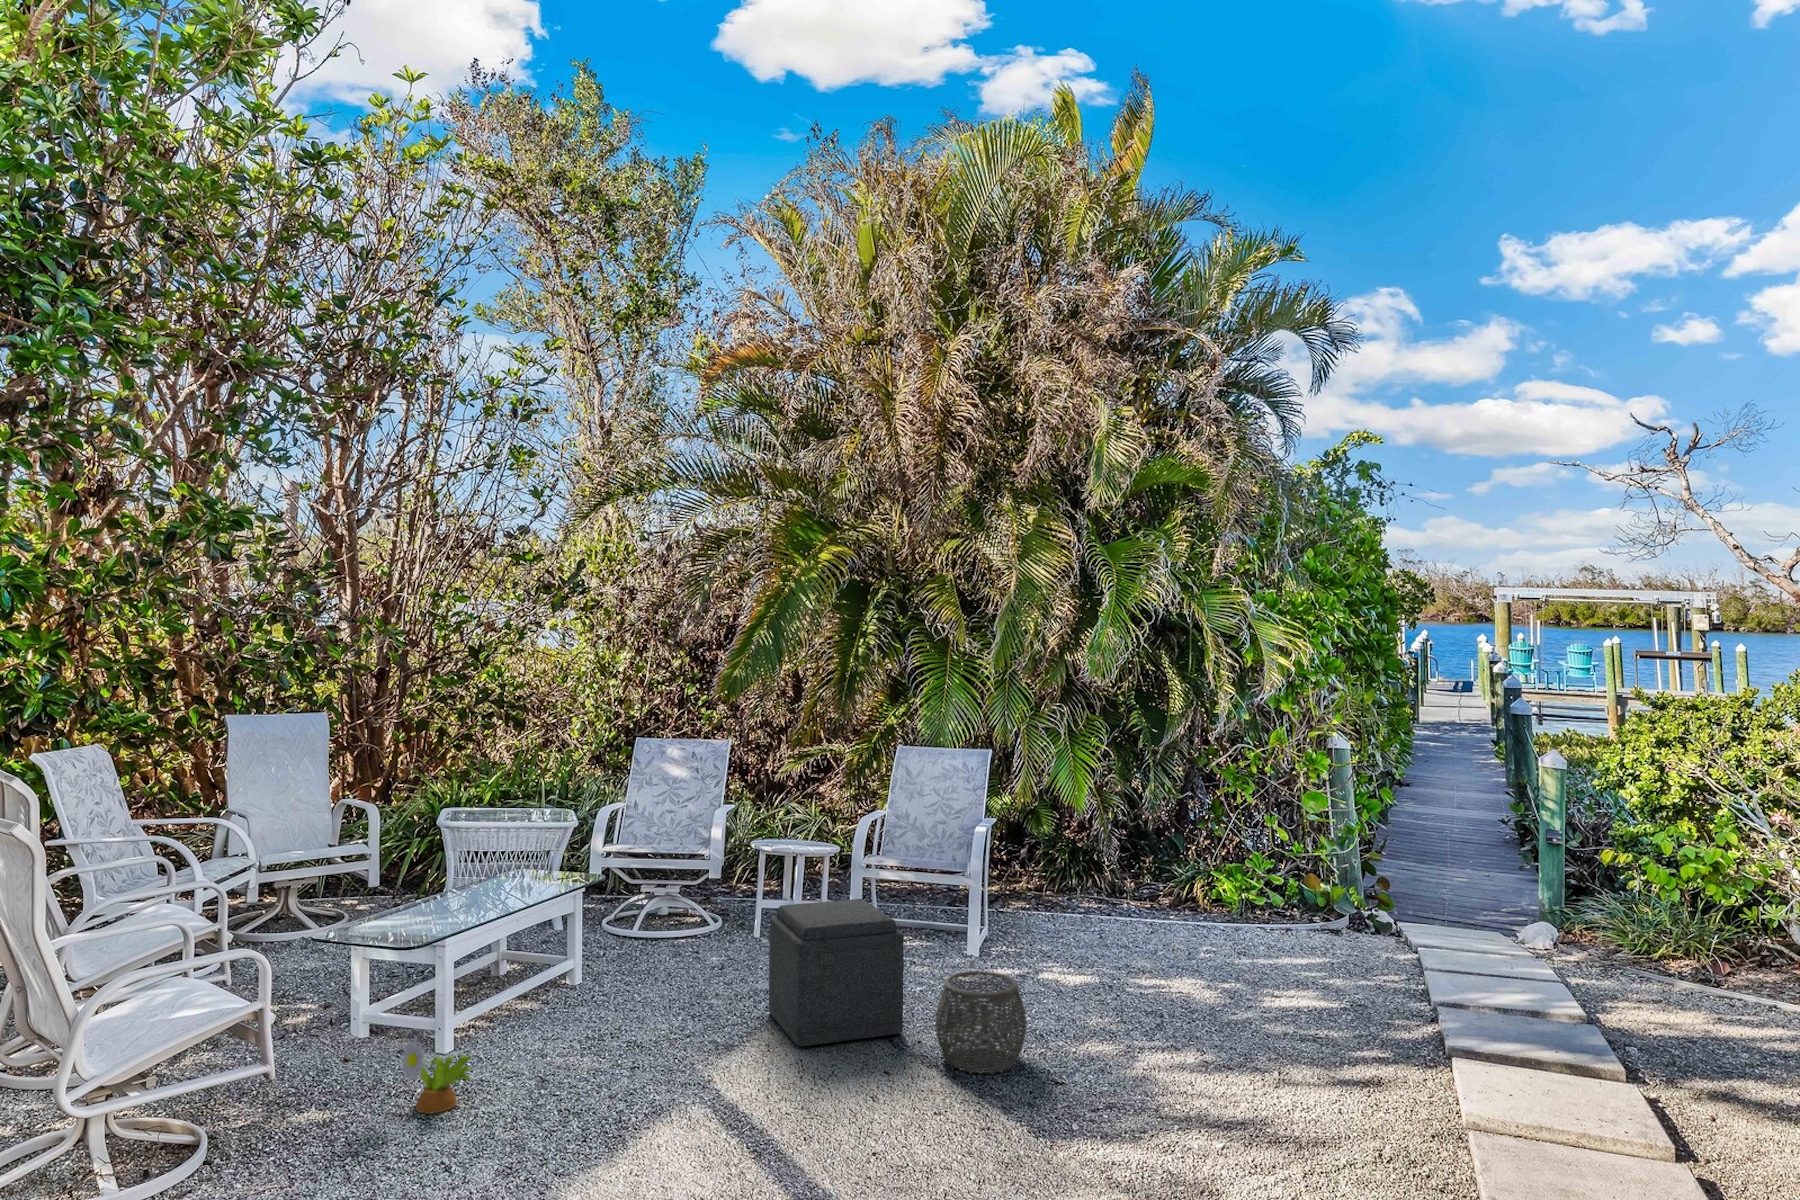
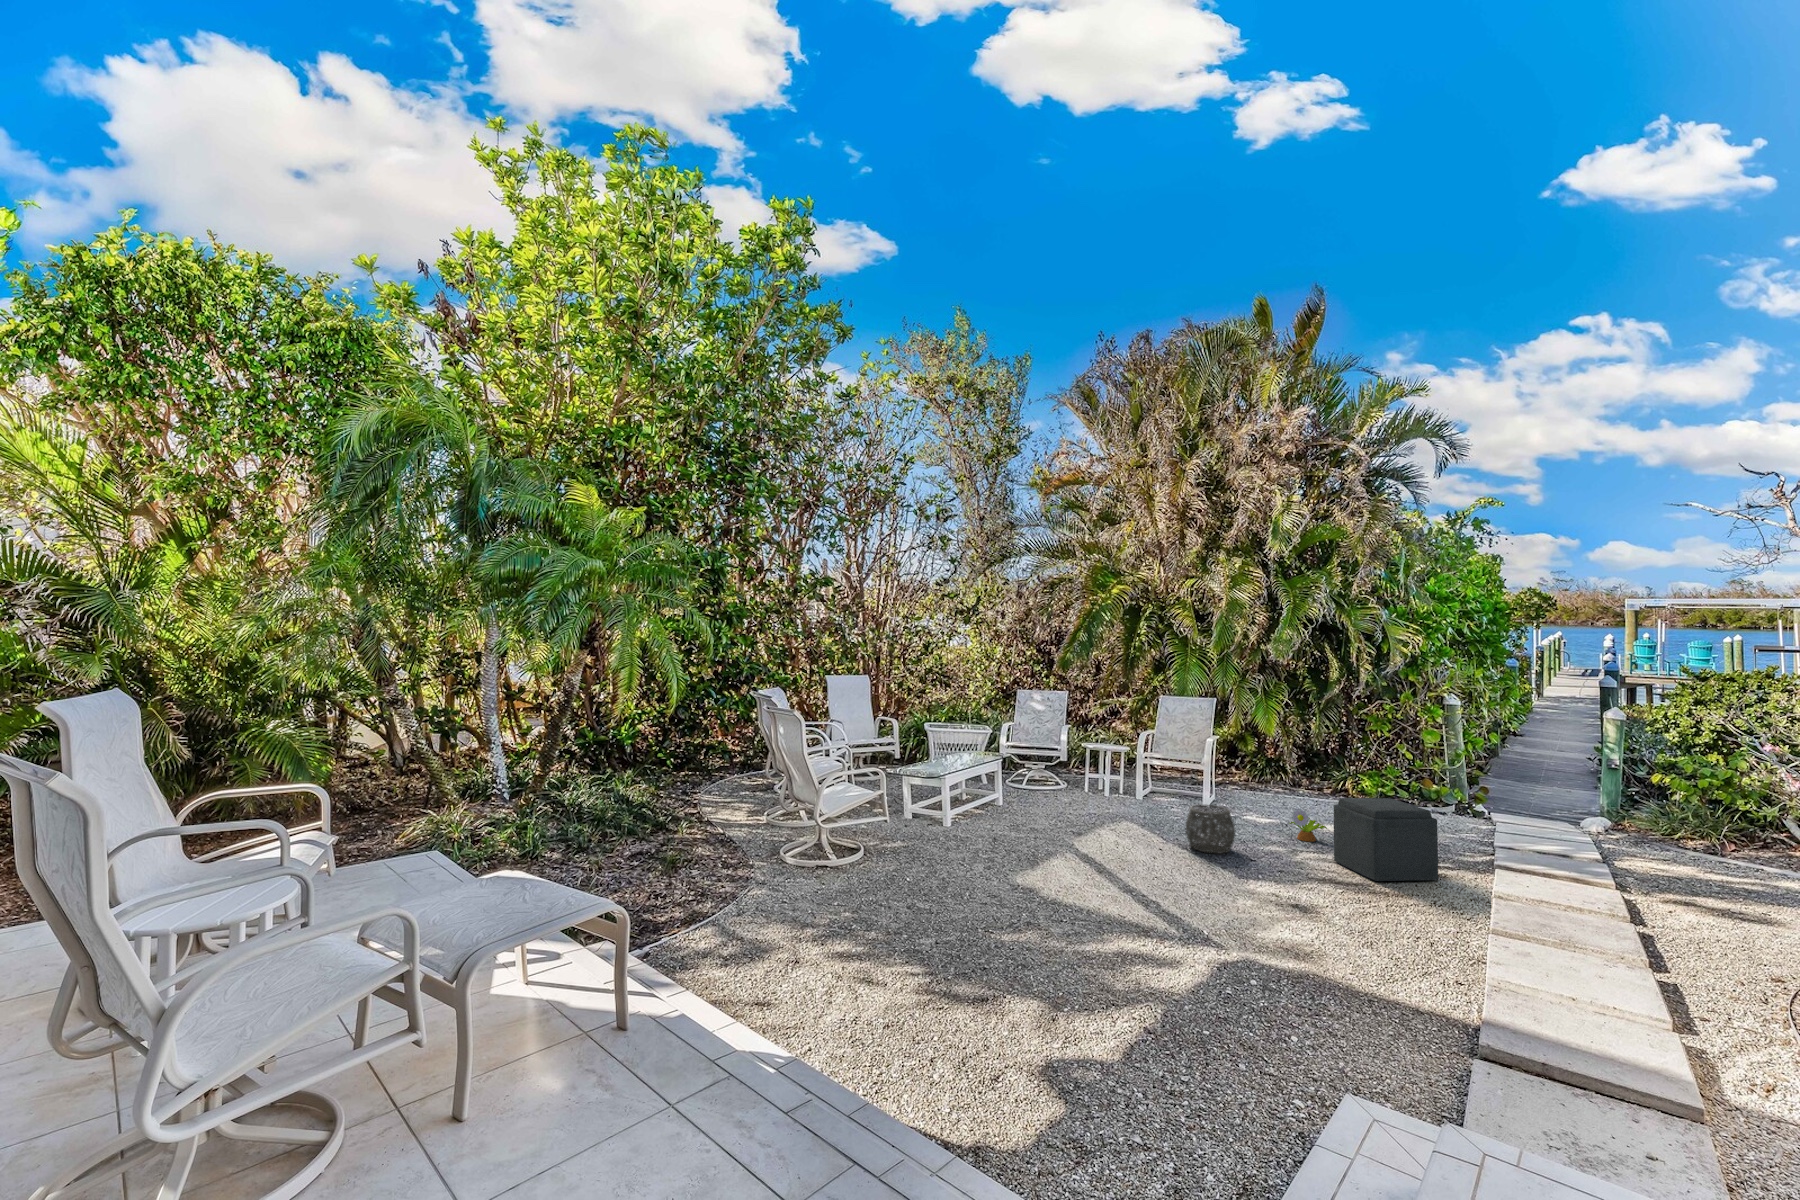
ottoman: present [769,899,904,1046] -> present [1334,798,1438,881]
decorative plant: present [401,1039,474,1114] -> present [1289,809,1327,842]

